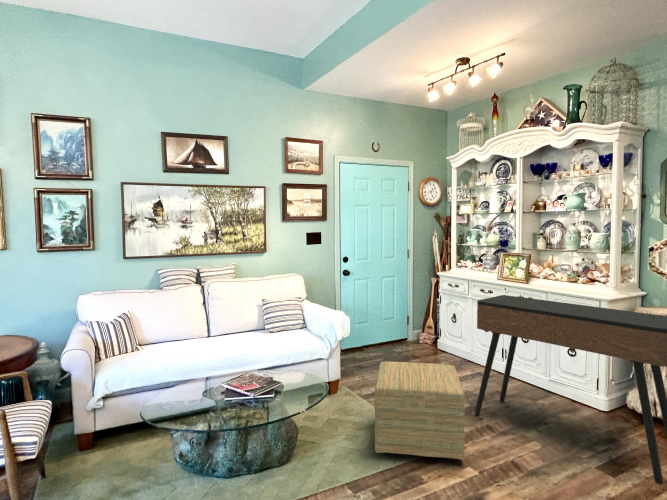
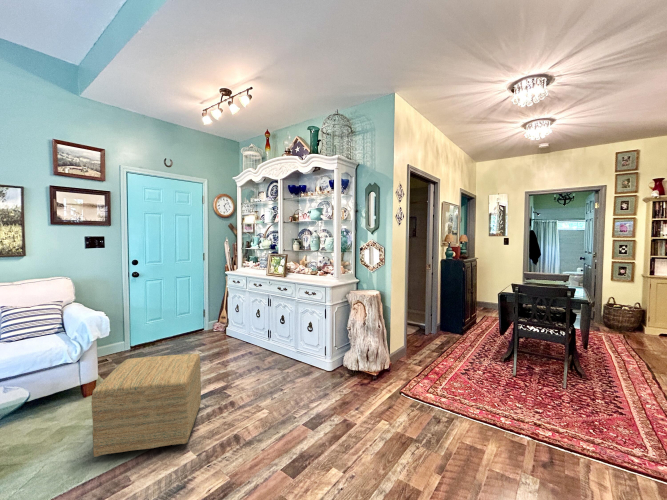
console table: present [475,295,667,484] -> none [225,288,365,428]

